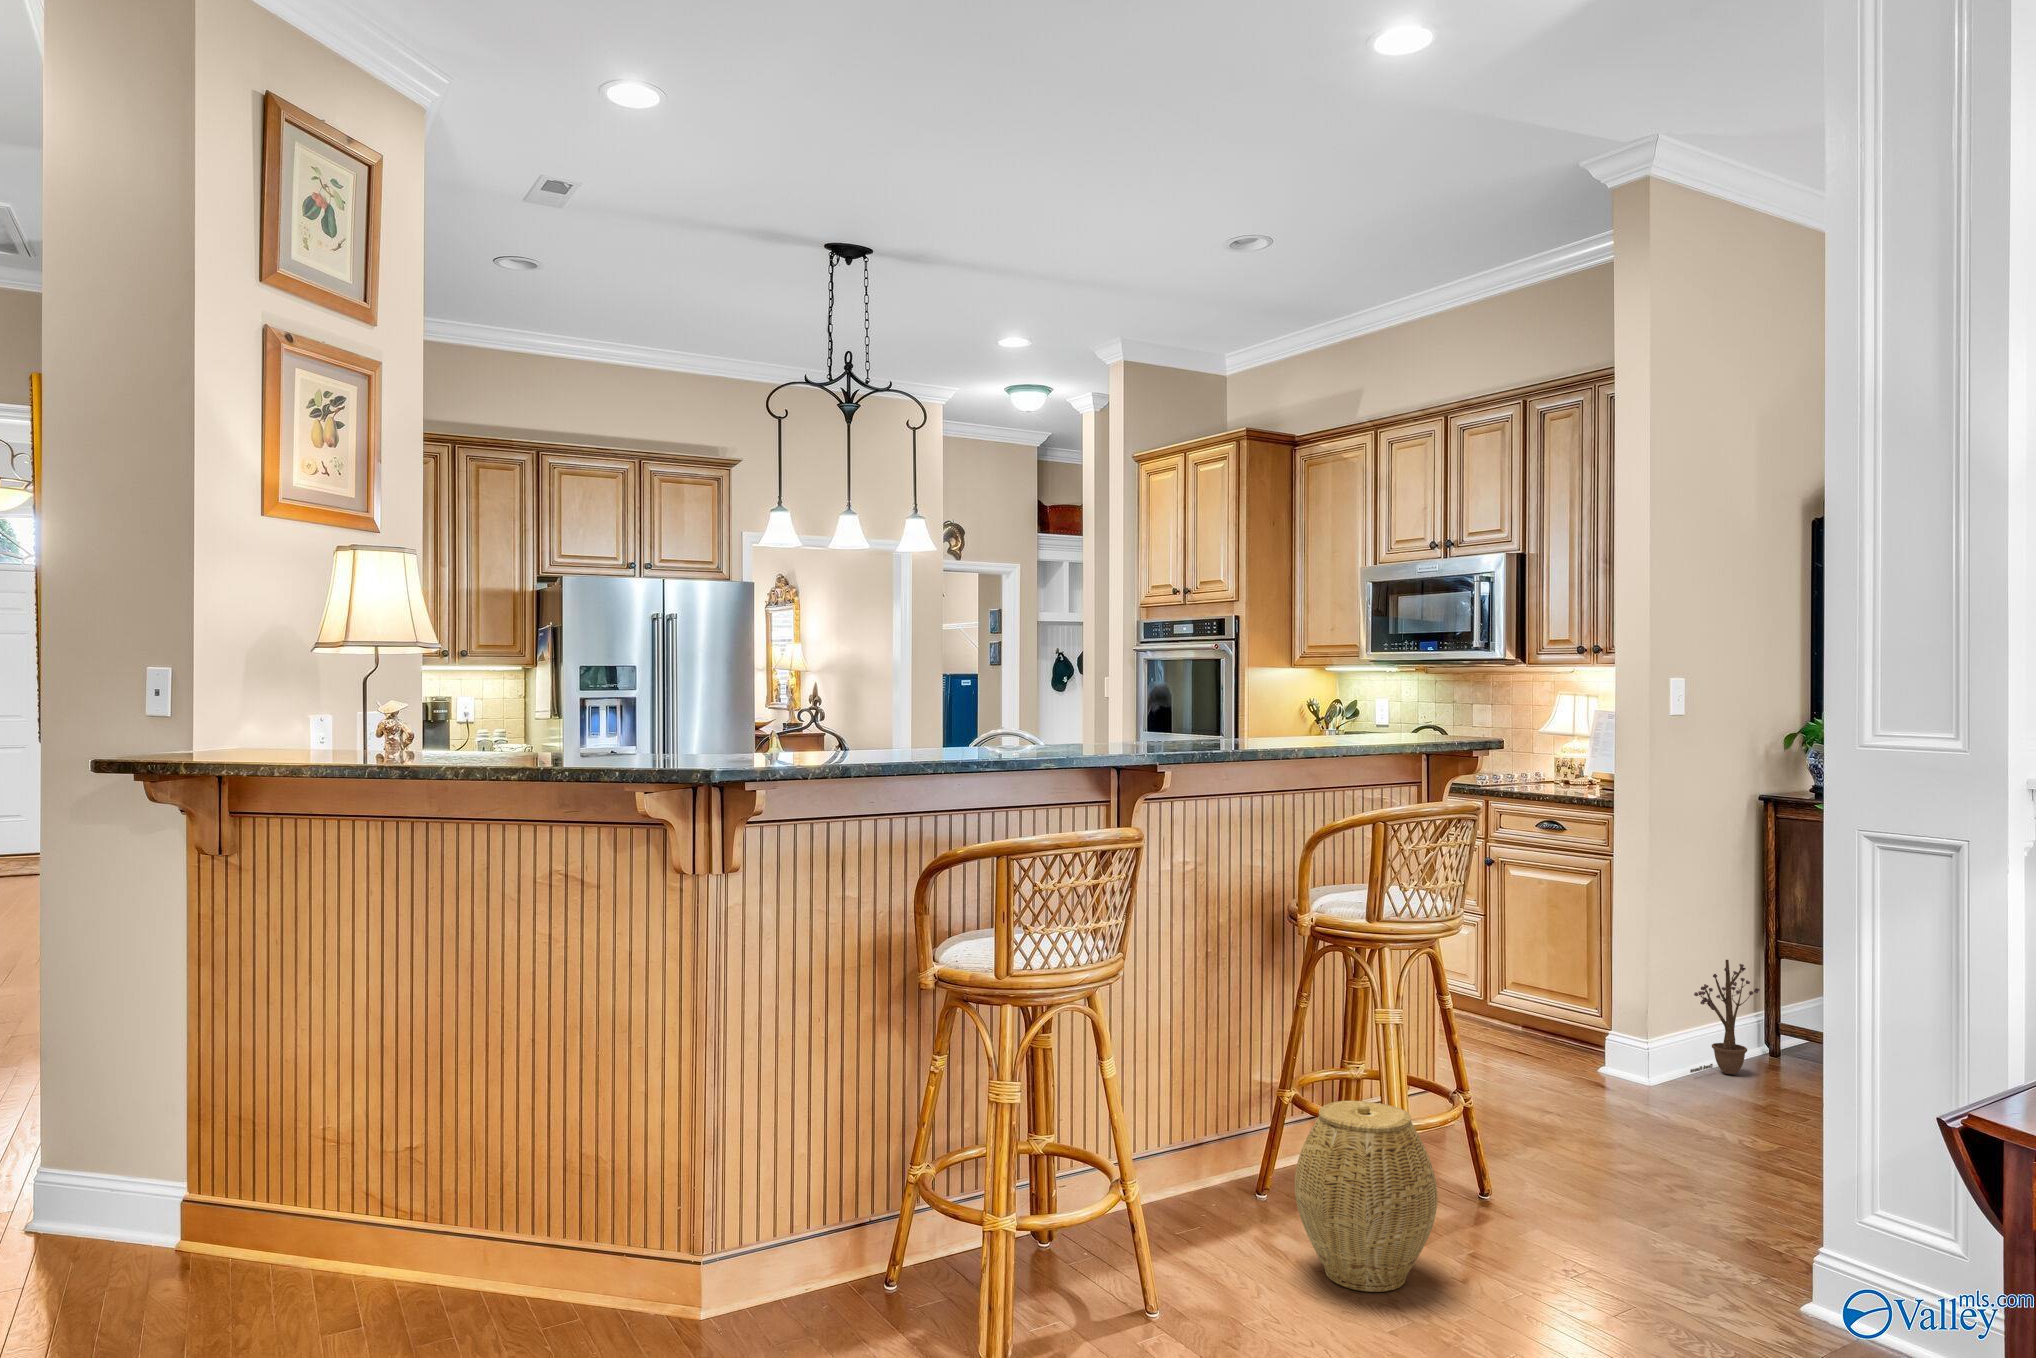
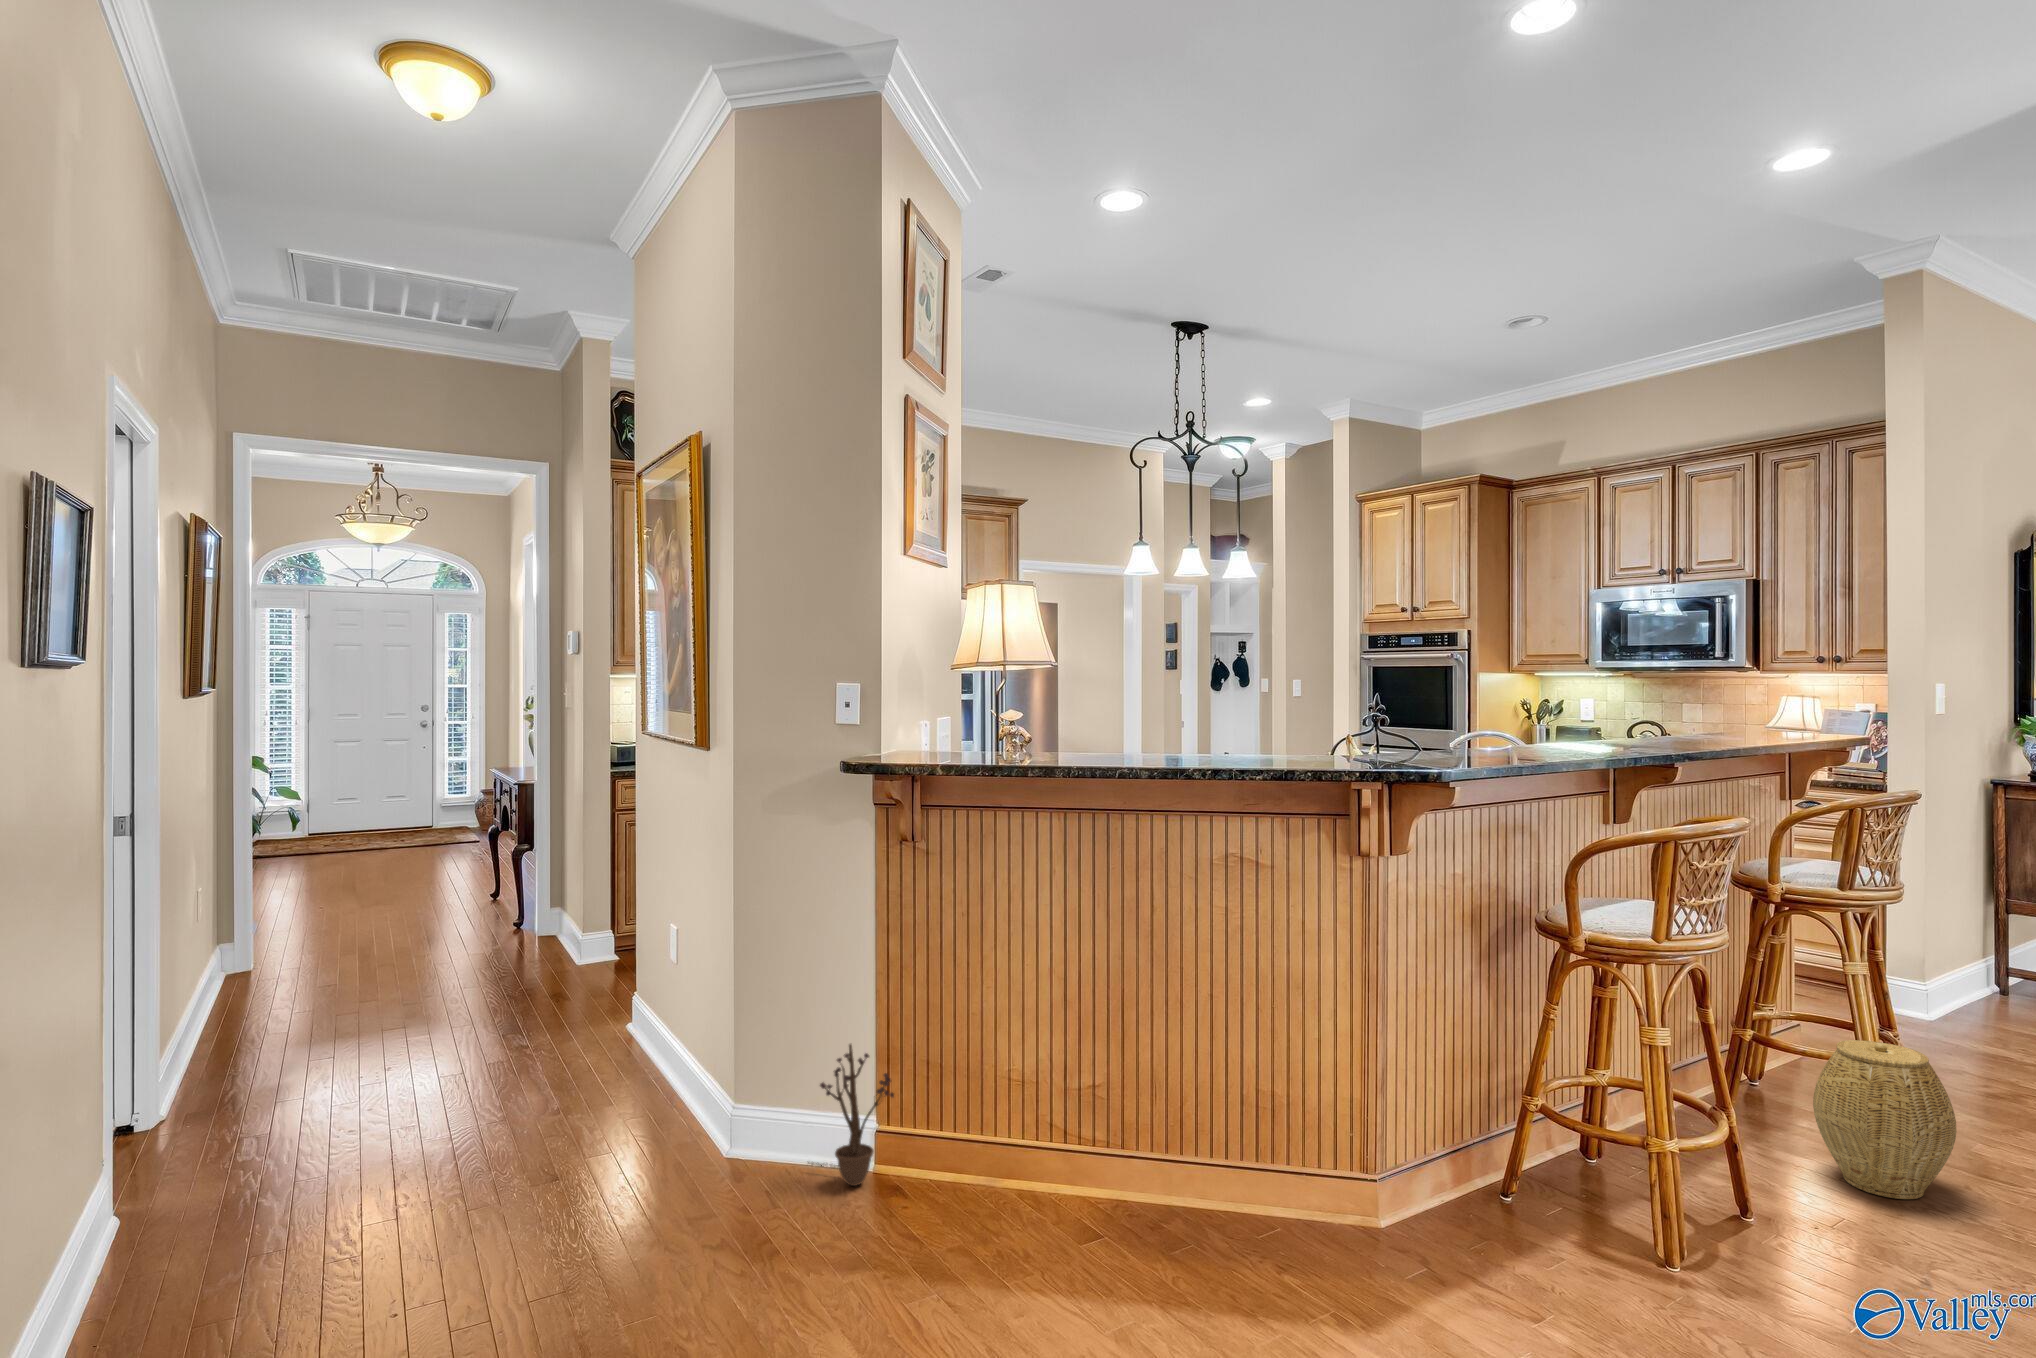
decorative plant: present [1690,960,1760,1075] -> present [808,1044,894,1186]

